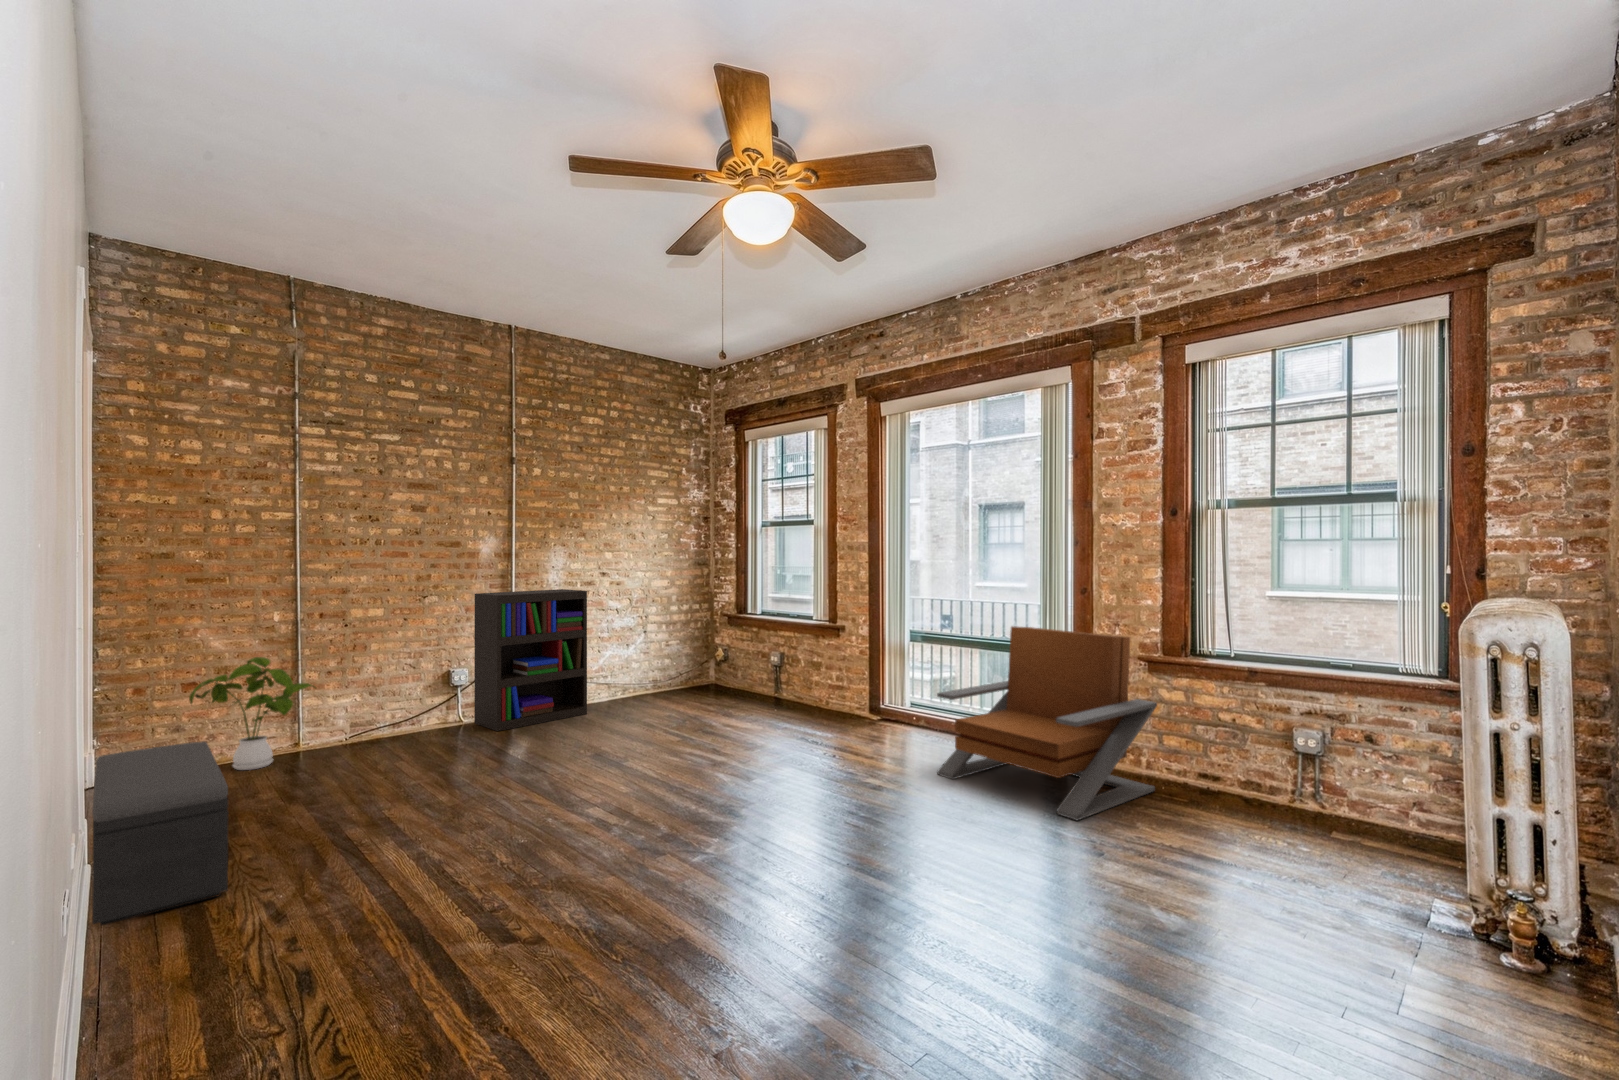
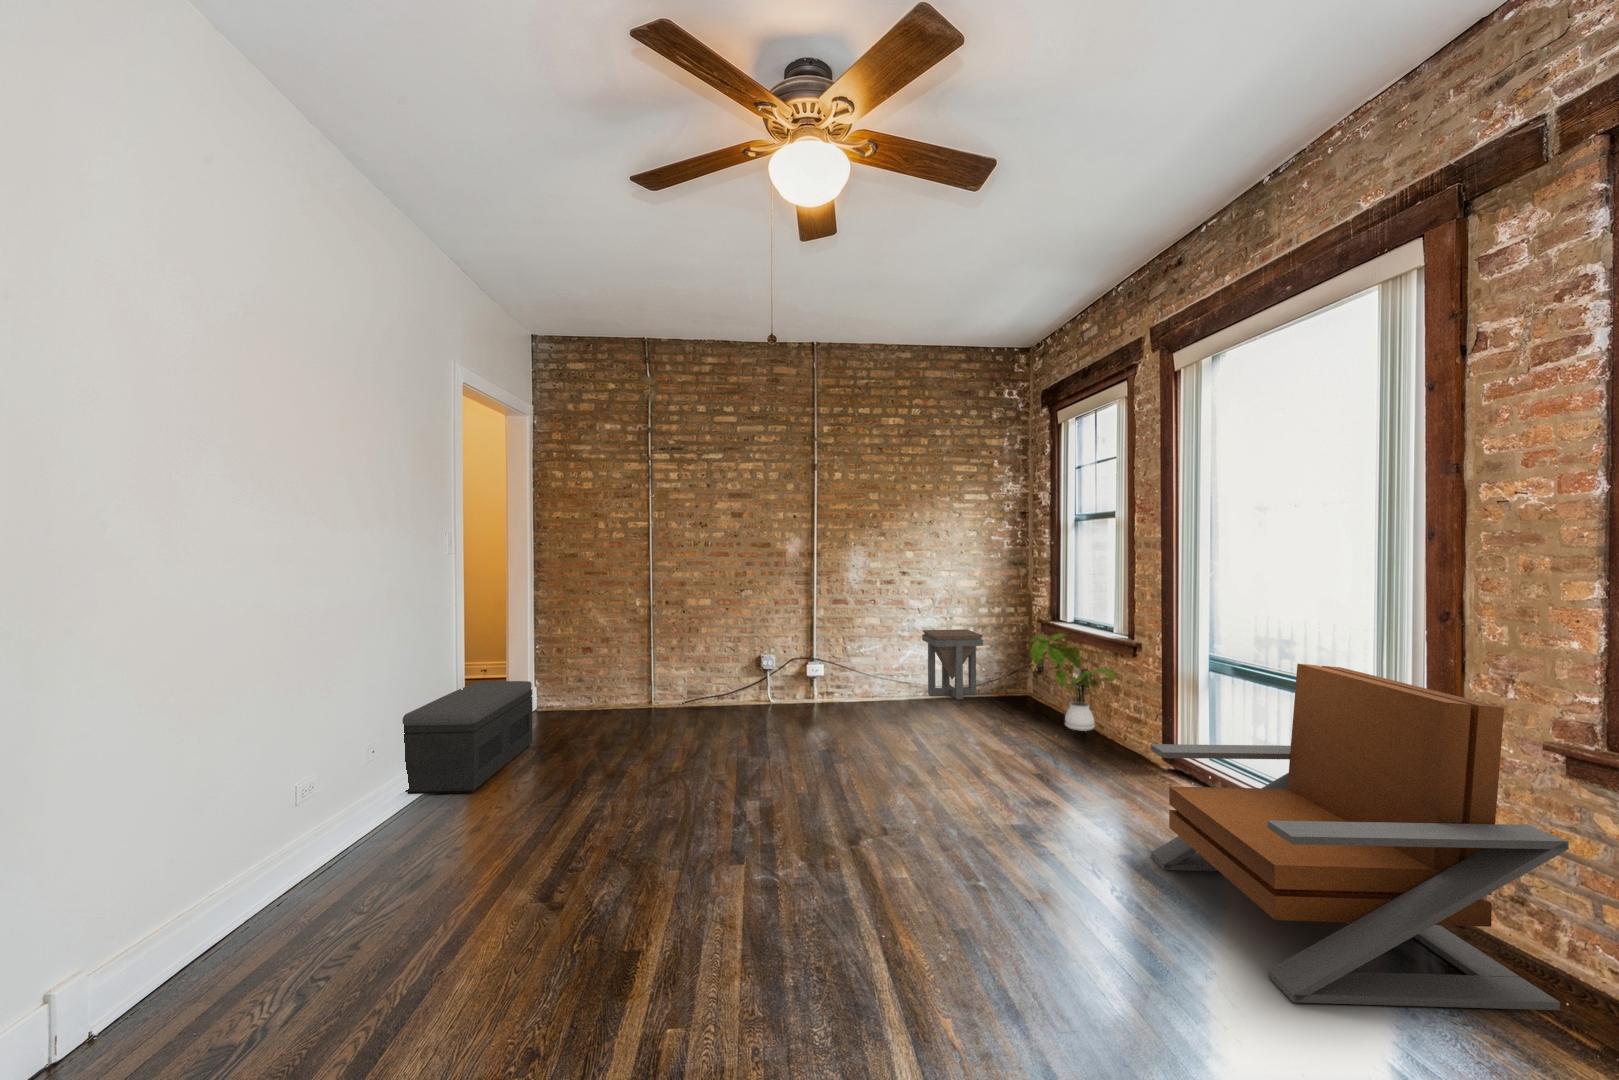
bookshelf: present [474,589,587,731] -> none [778,583,870,706]
side table: none [621,631,687,700] -> present [922,629,983,700]
house plant: present [189,657,316,770] -> present [1029,633,1118,731]

